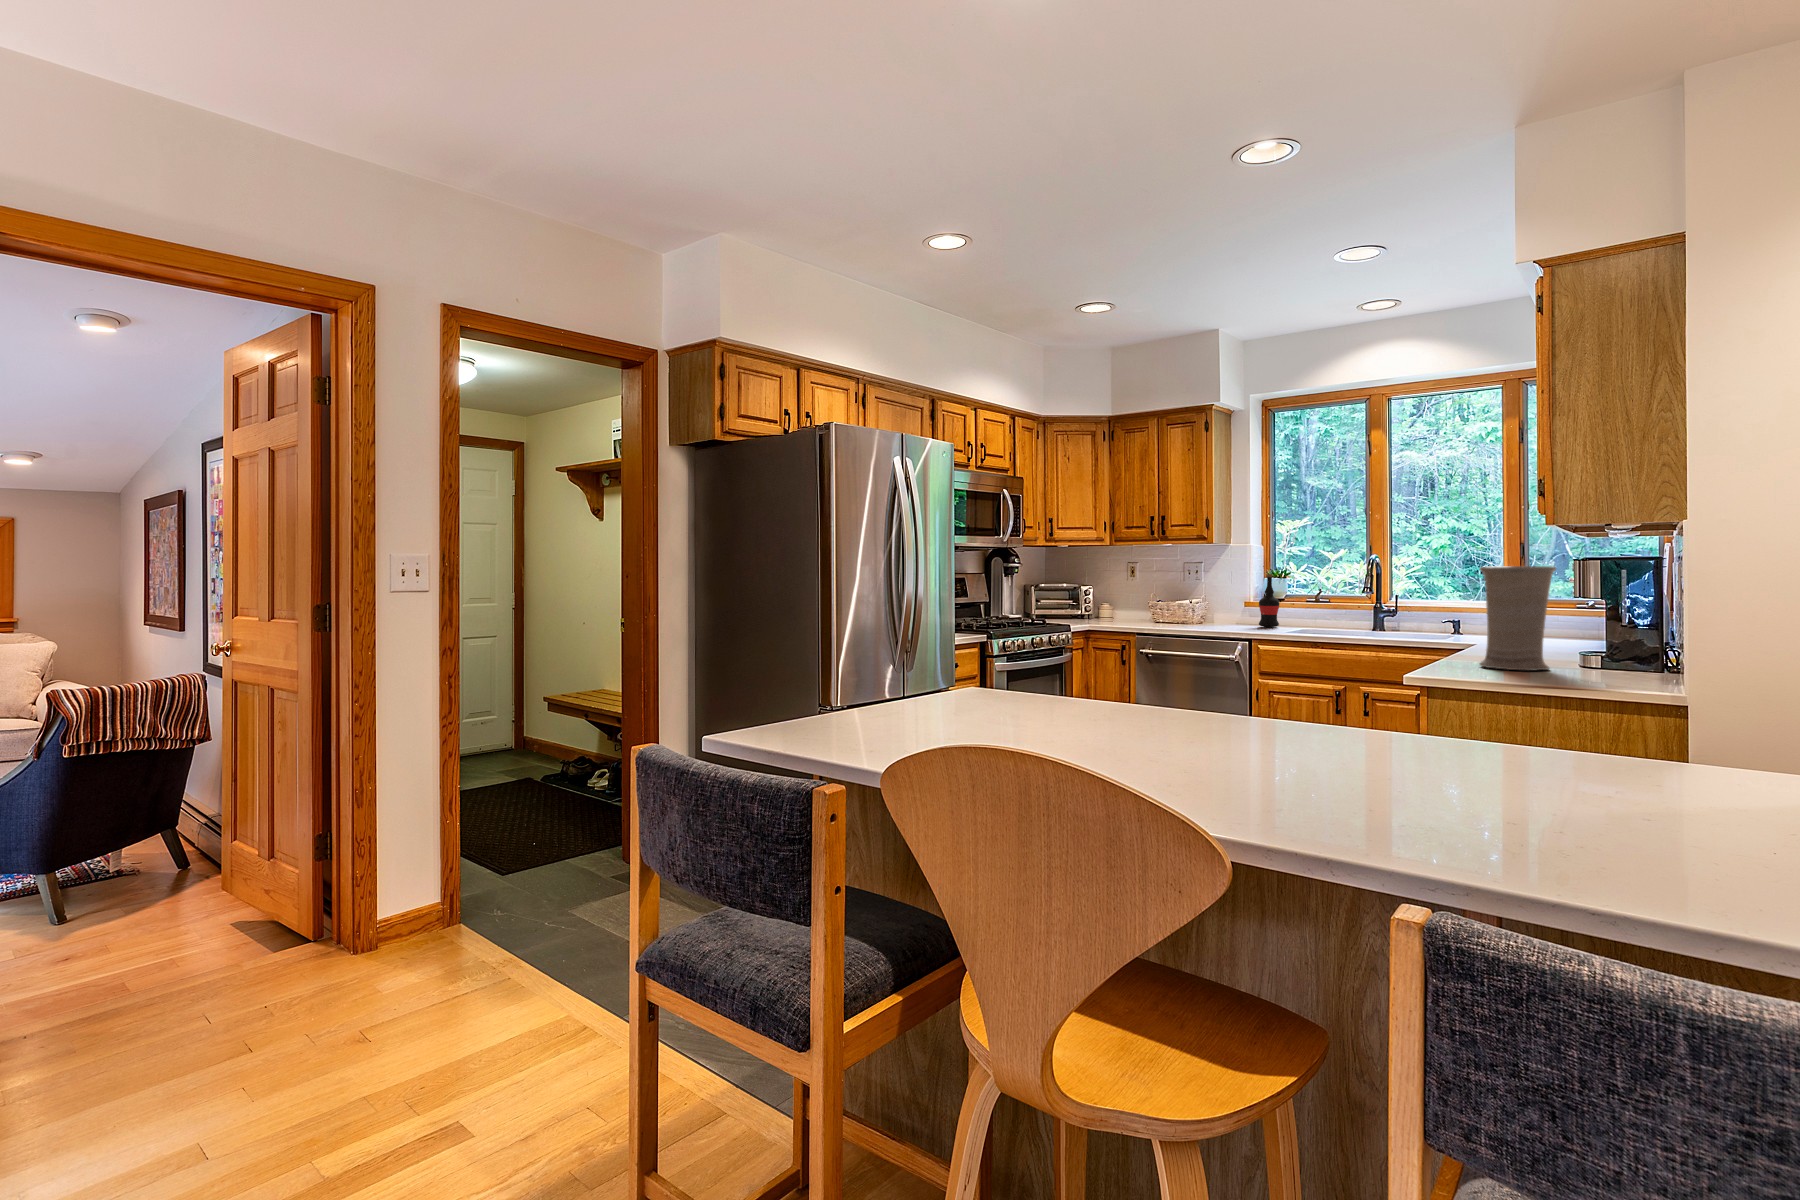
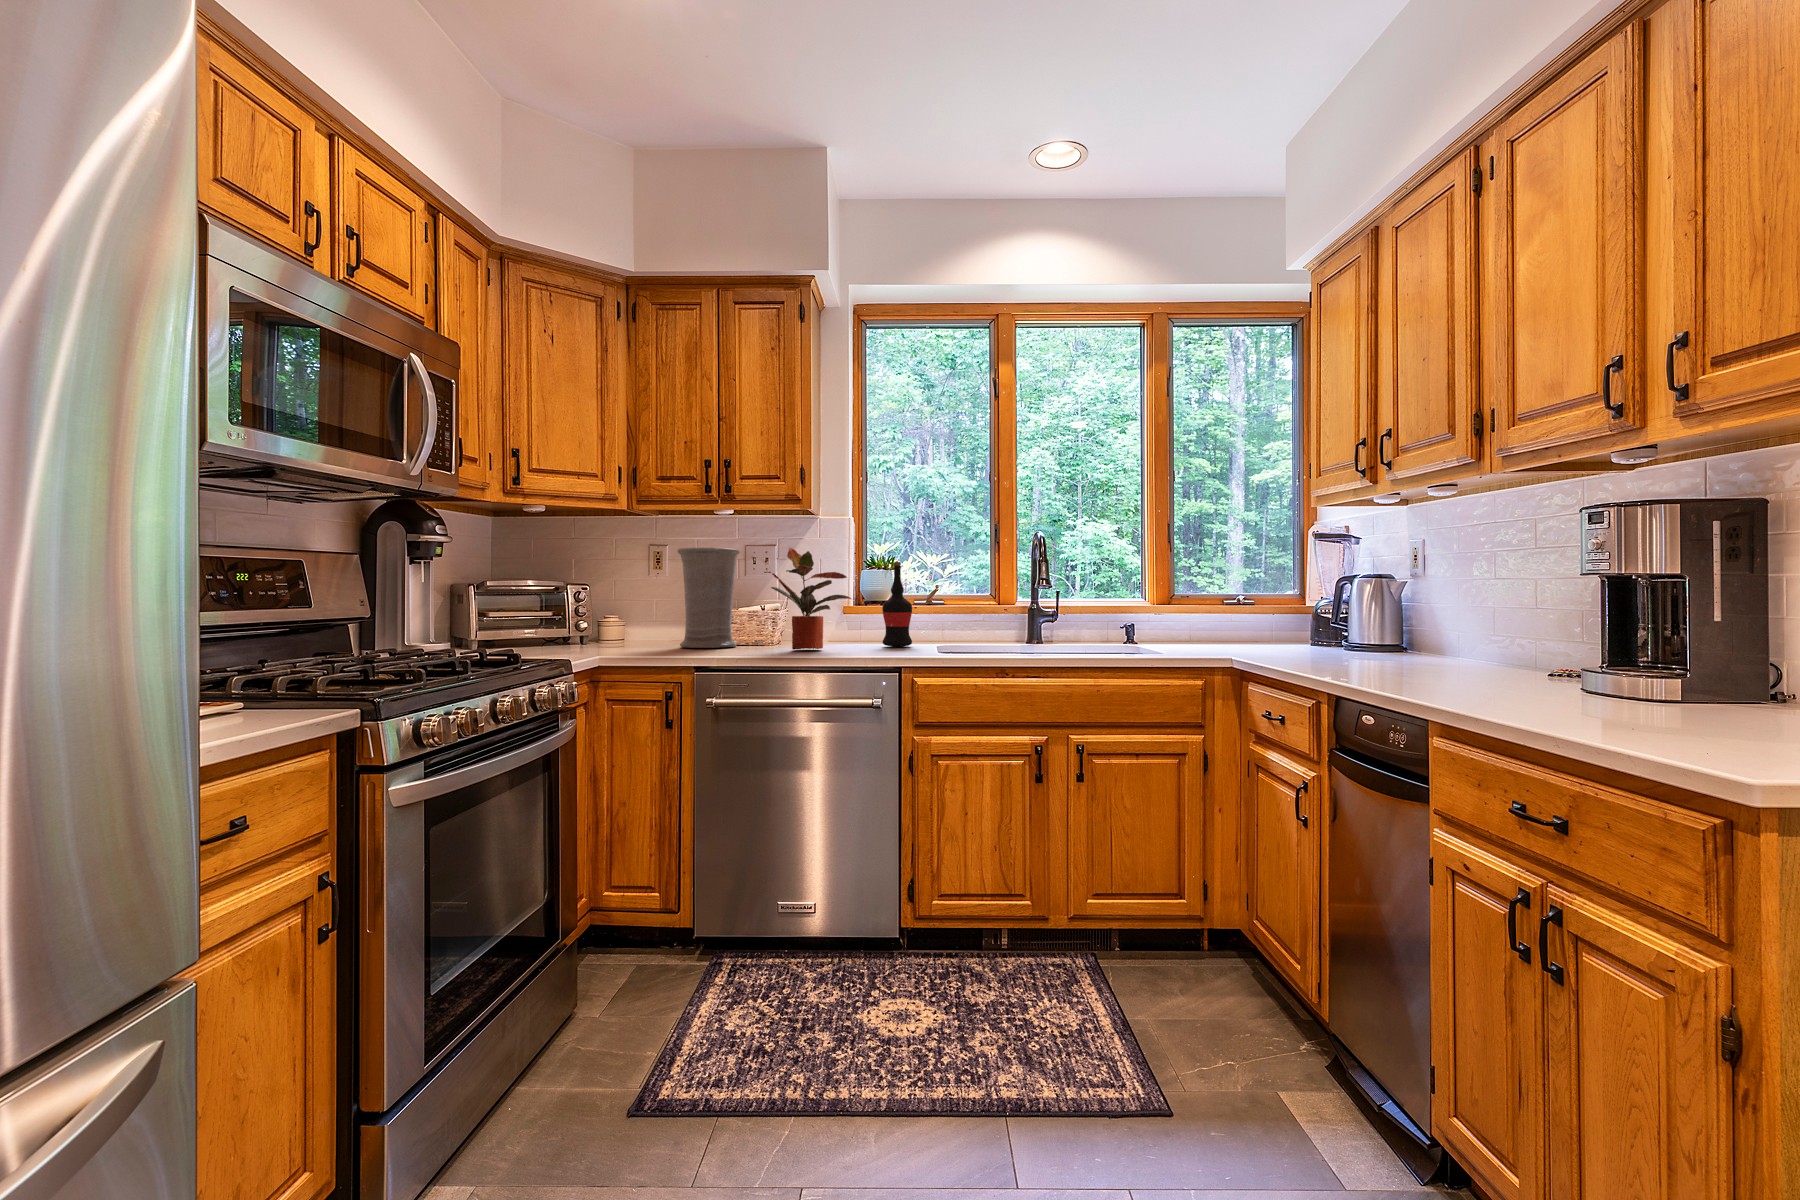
potted plant: none [1182,566,1235,626] -> present [771,548,851,650]
vase: present [1480,566,1556,670] -> present [678,548,740,648]

